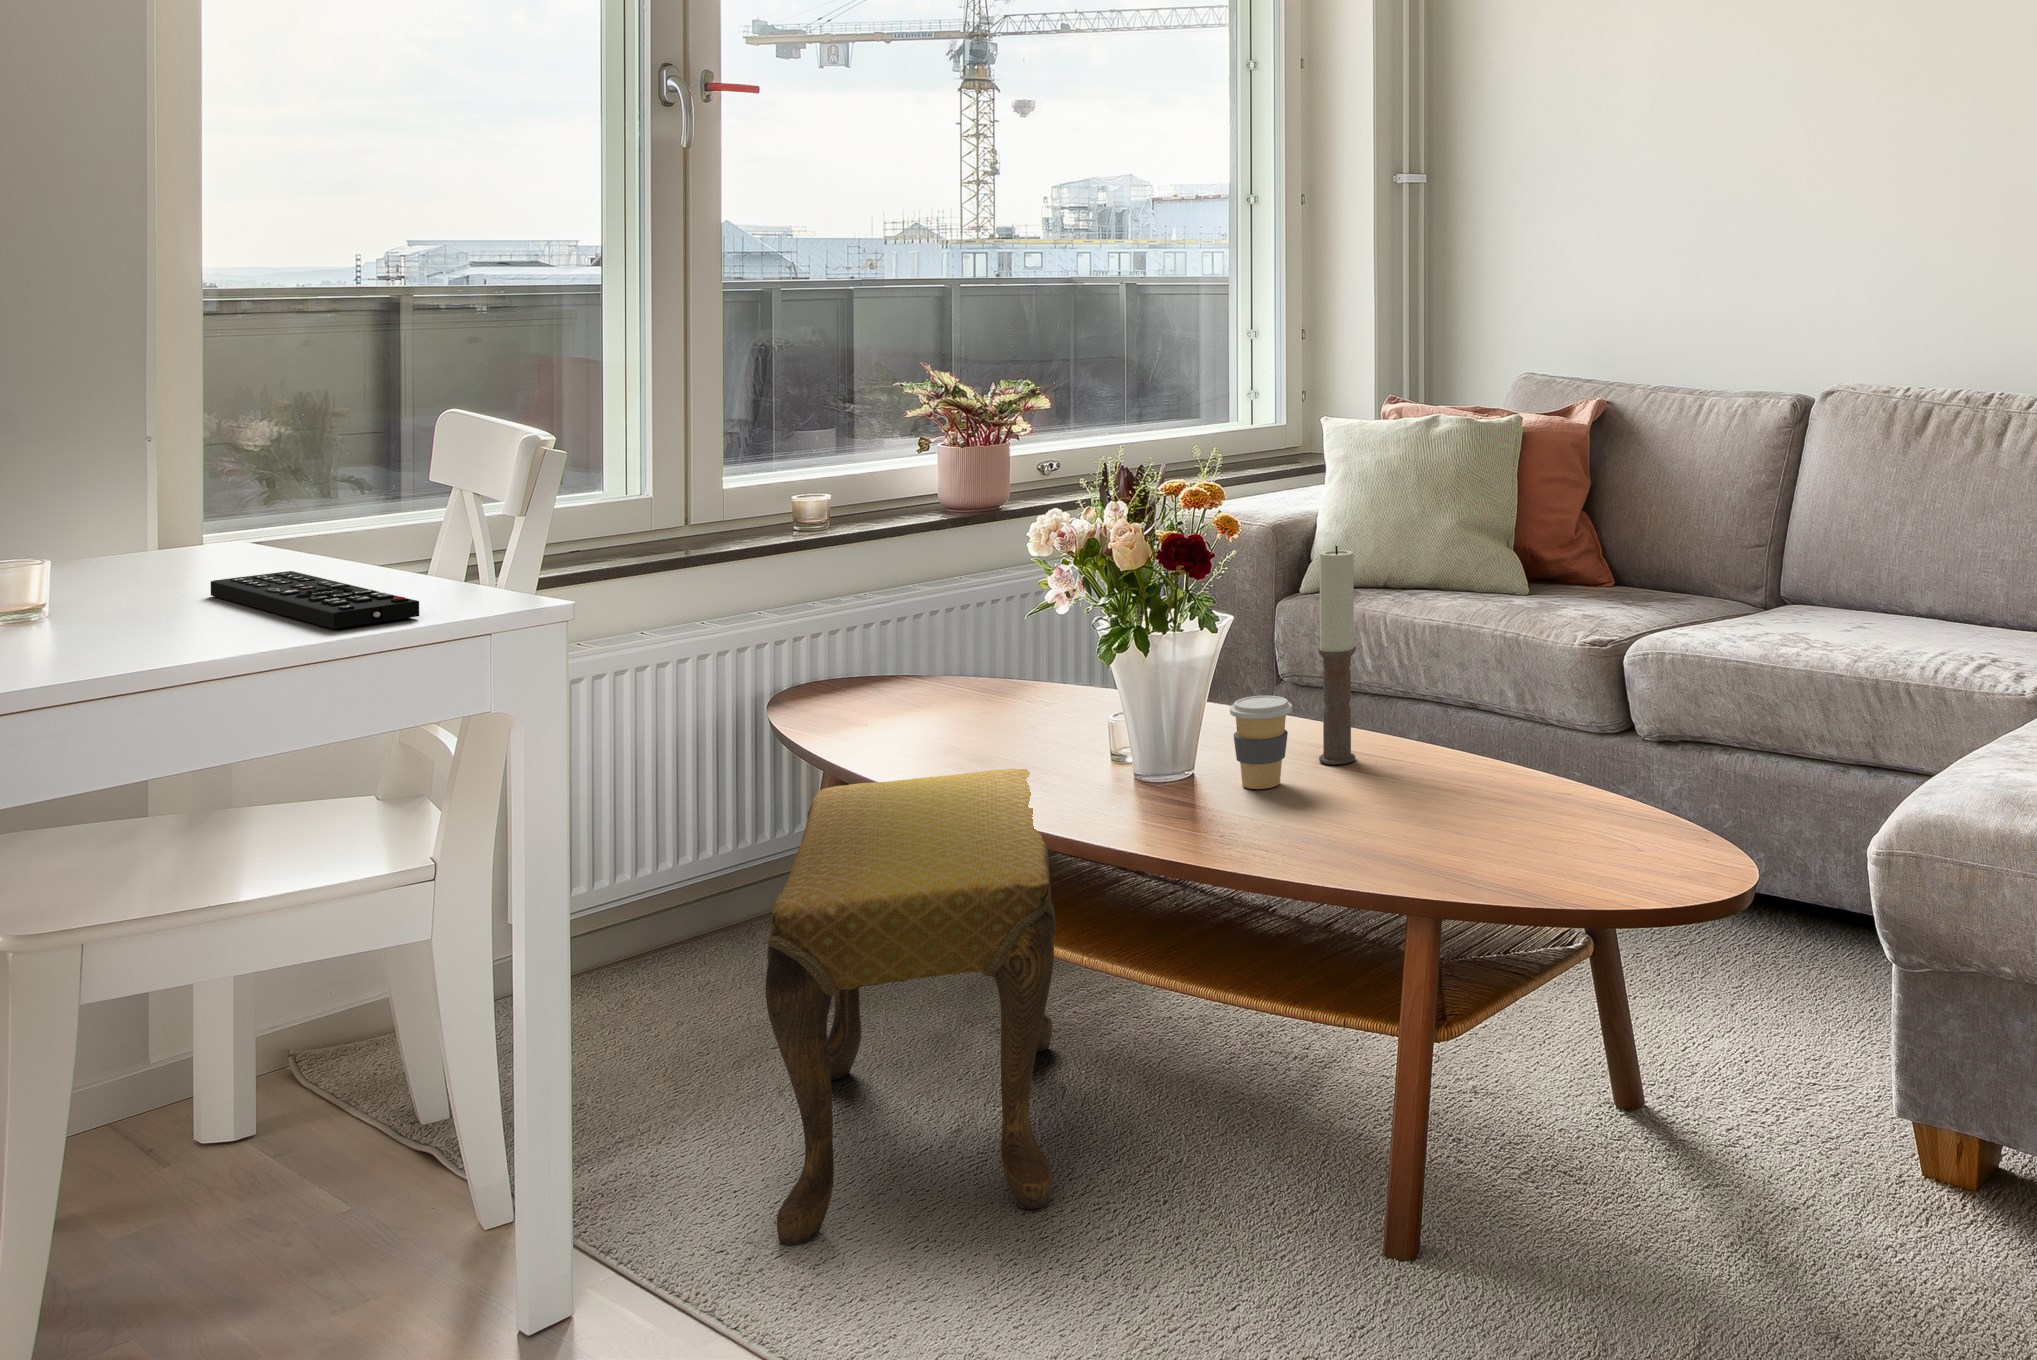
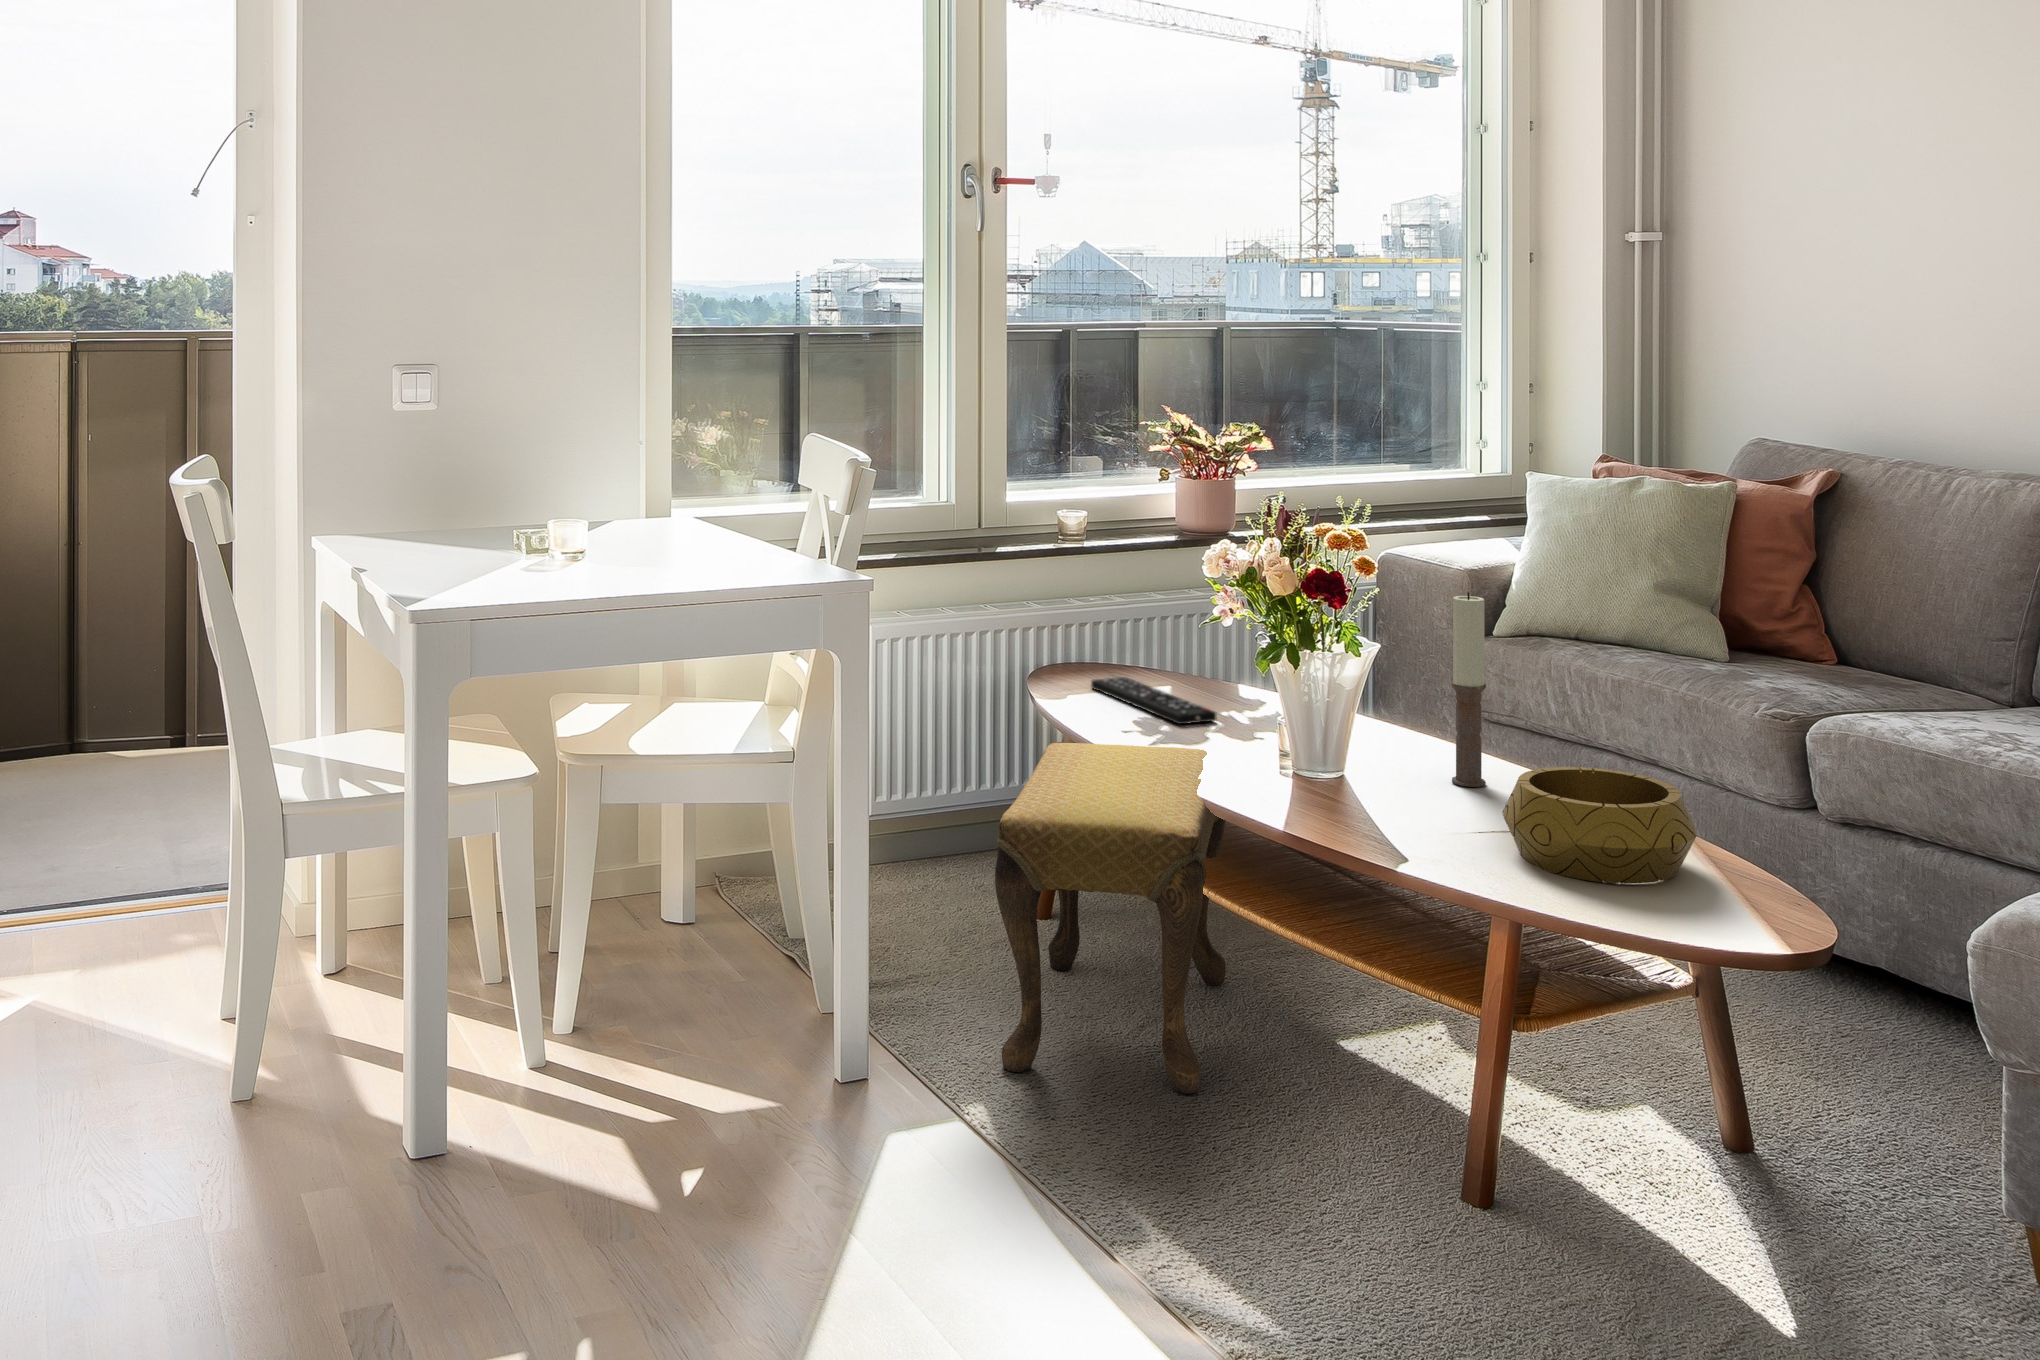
remote control: present [211,571,419,629] -> present [1091,677,1217,724]
coffee cup: present [1230,696,1292,789] -> none [1365,715,1420,796]
decorative bowl: none [1403,724,1602,852] -> present [1502,767,1697,884]

